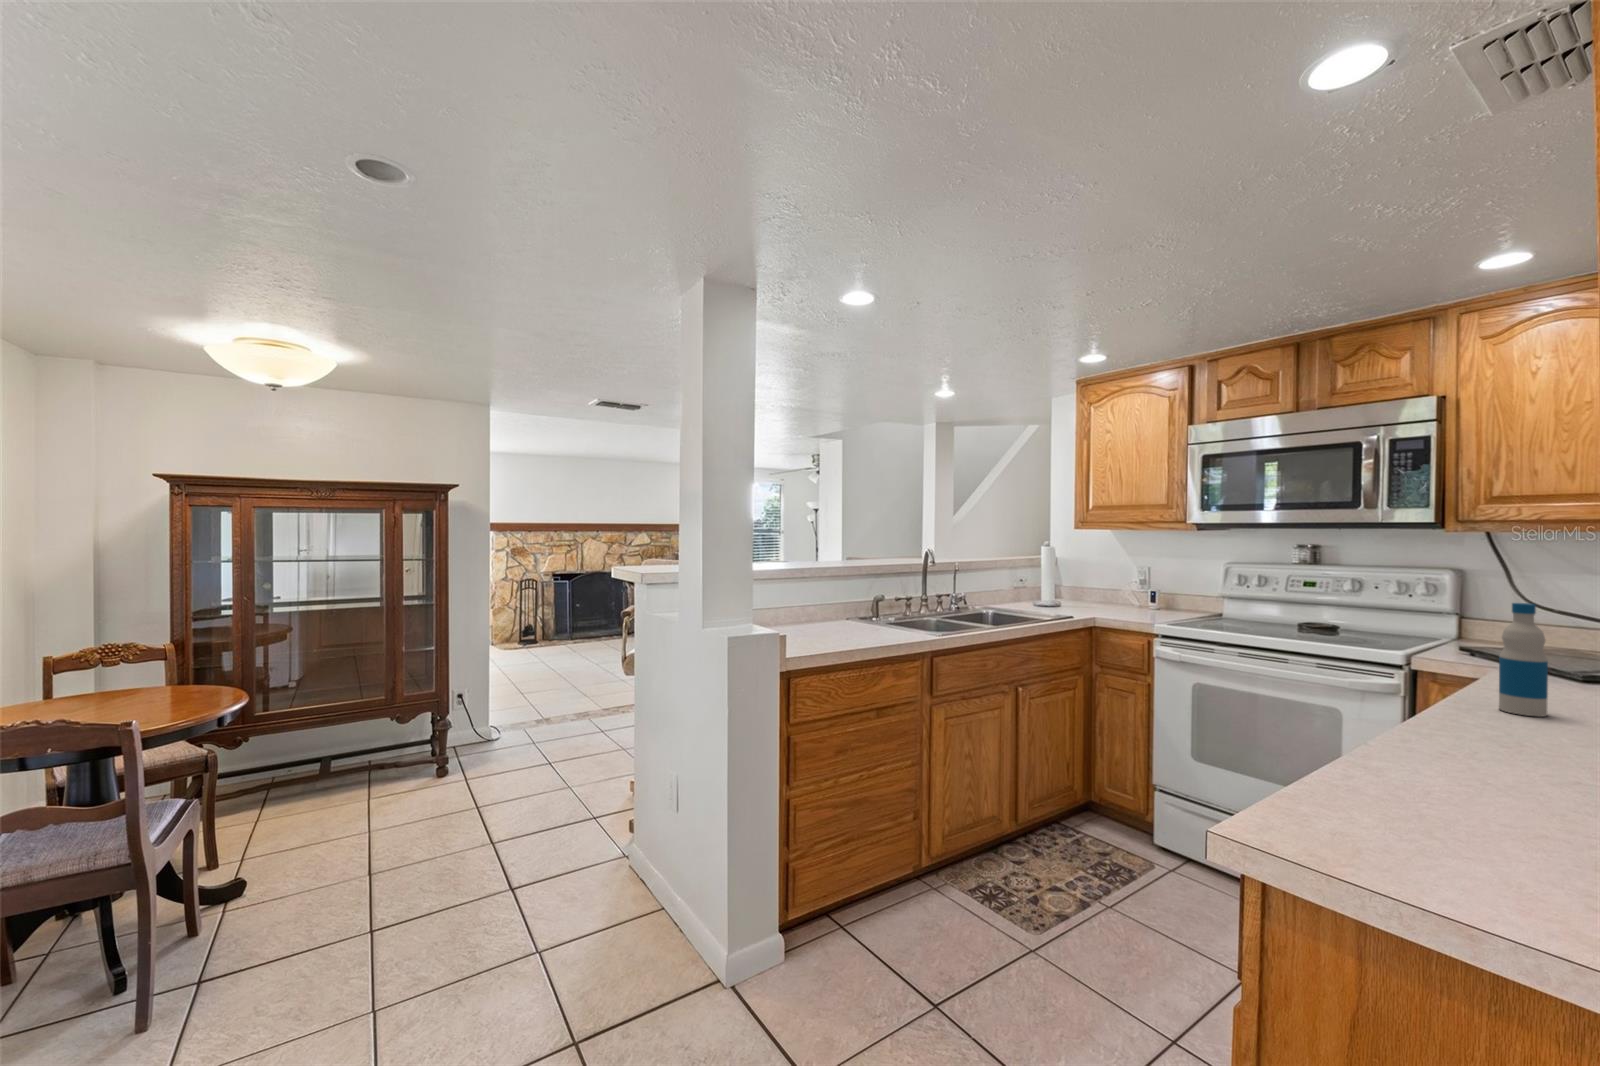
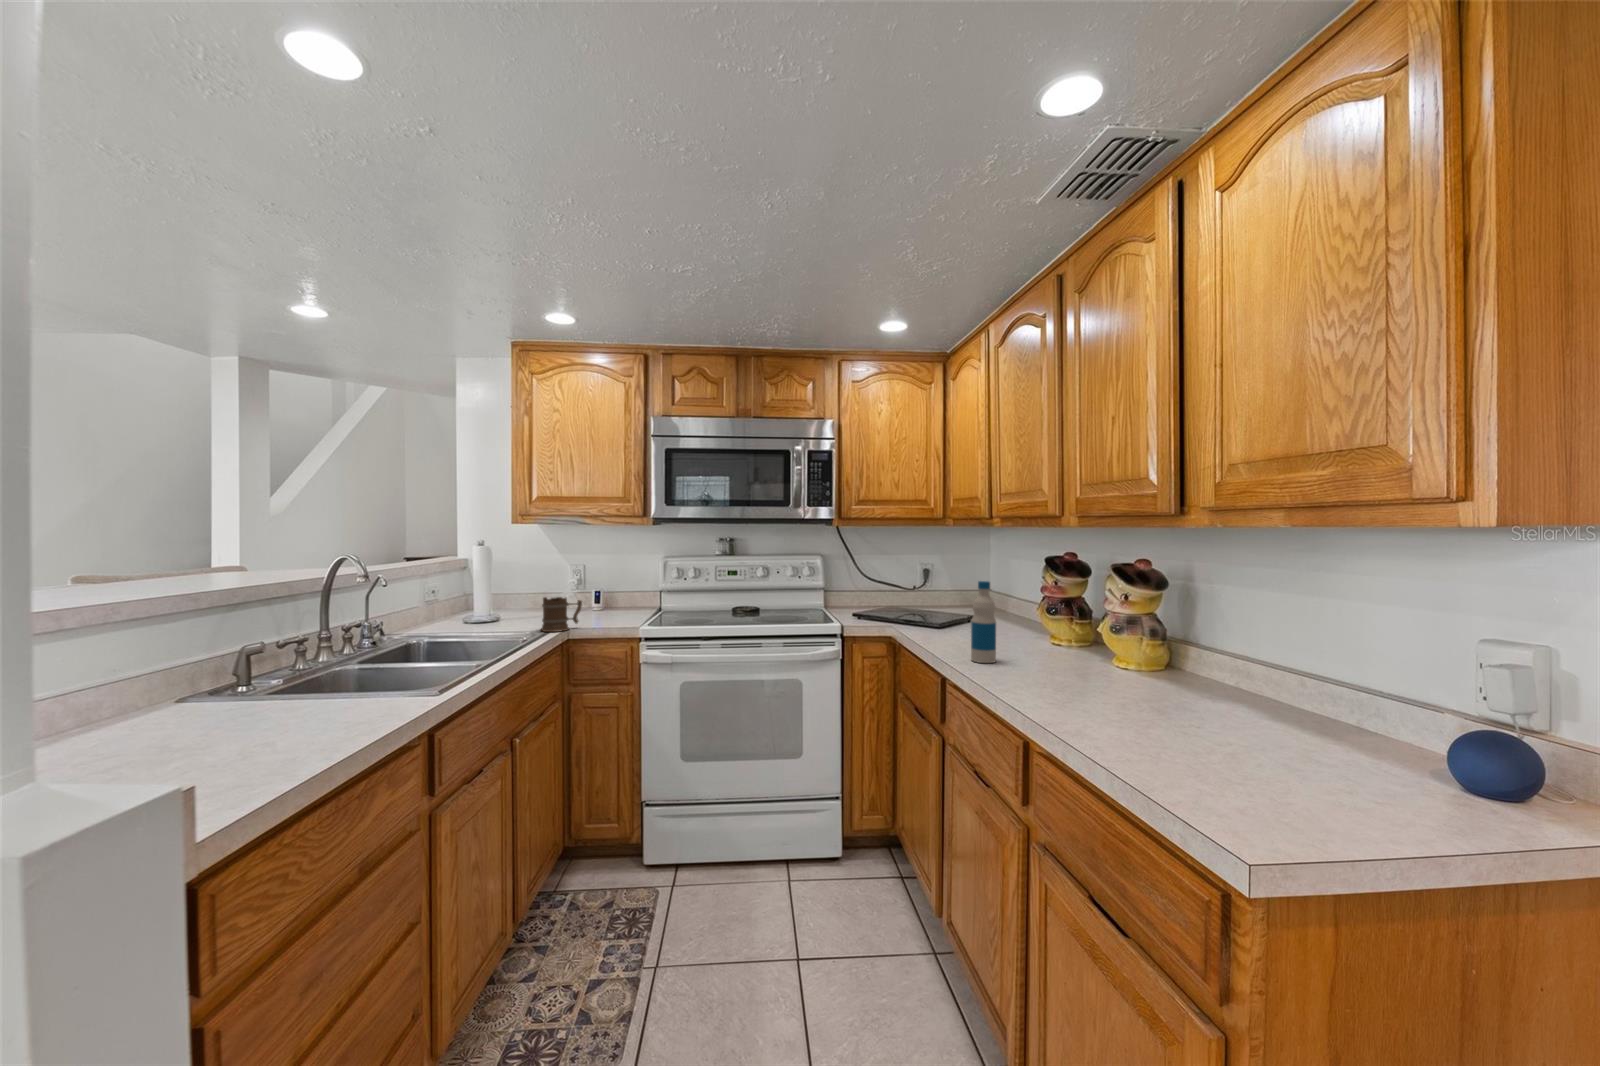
mug: none [1076,589,1113,619] -> present [541,597,582,632]

